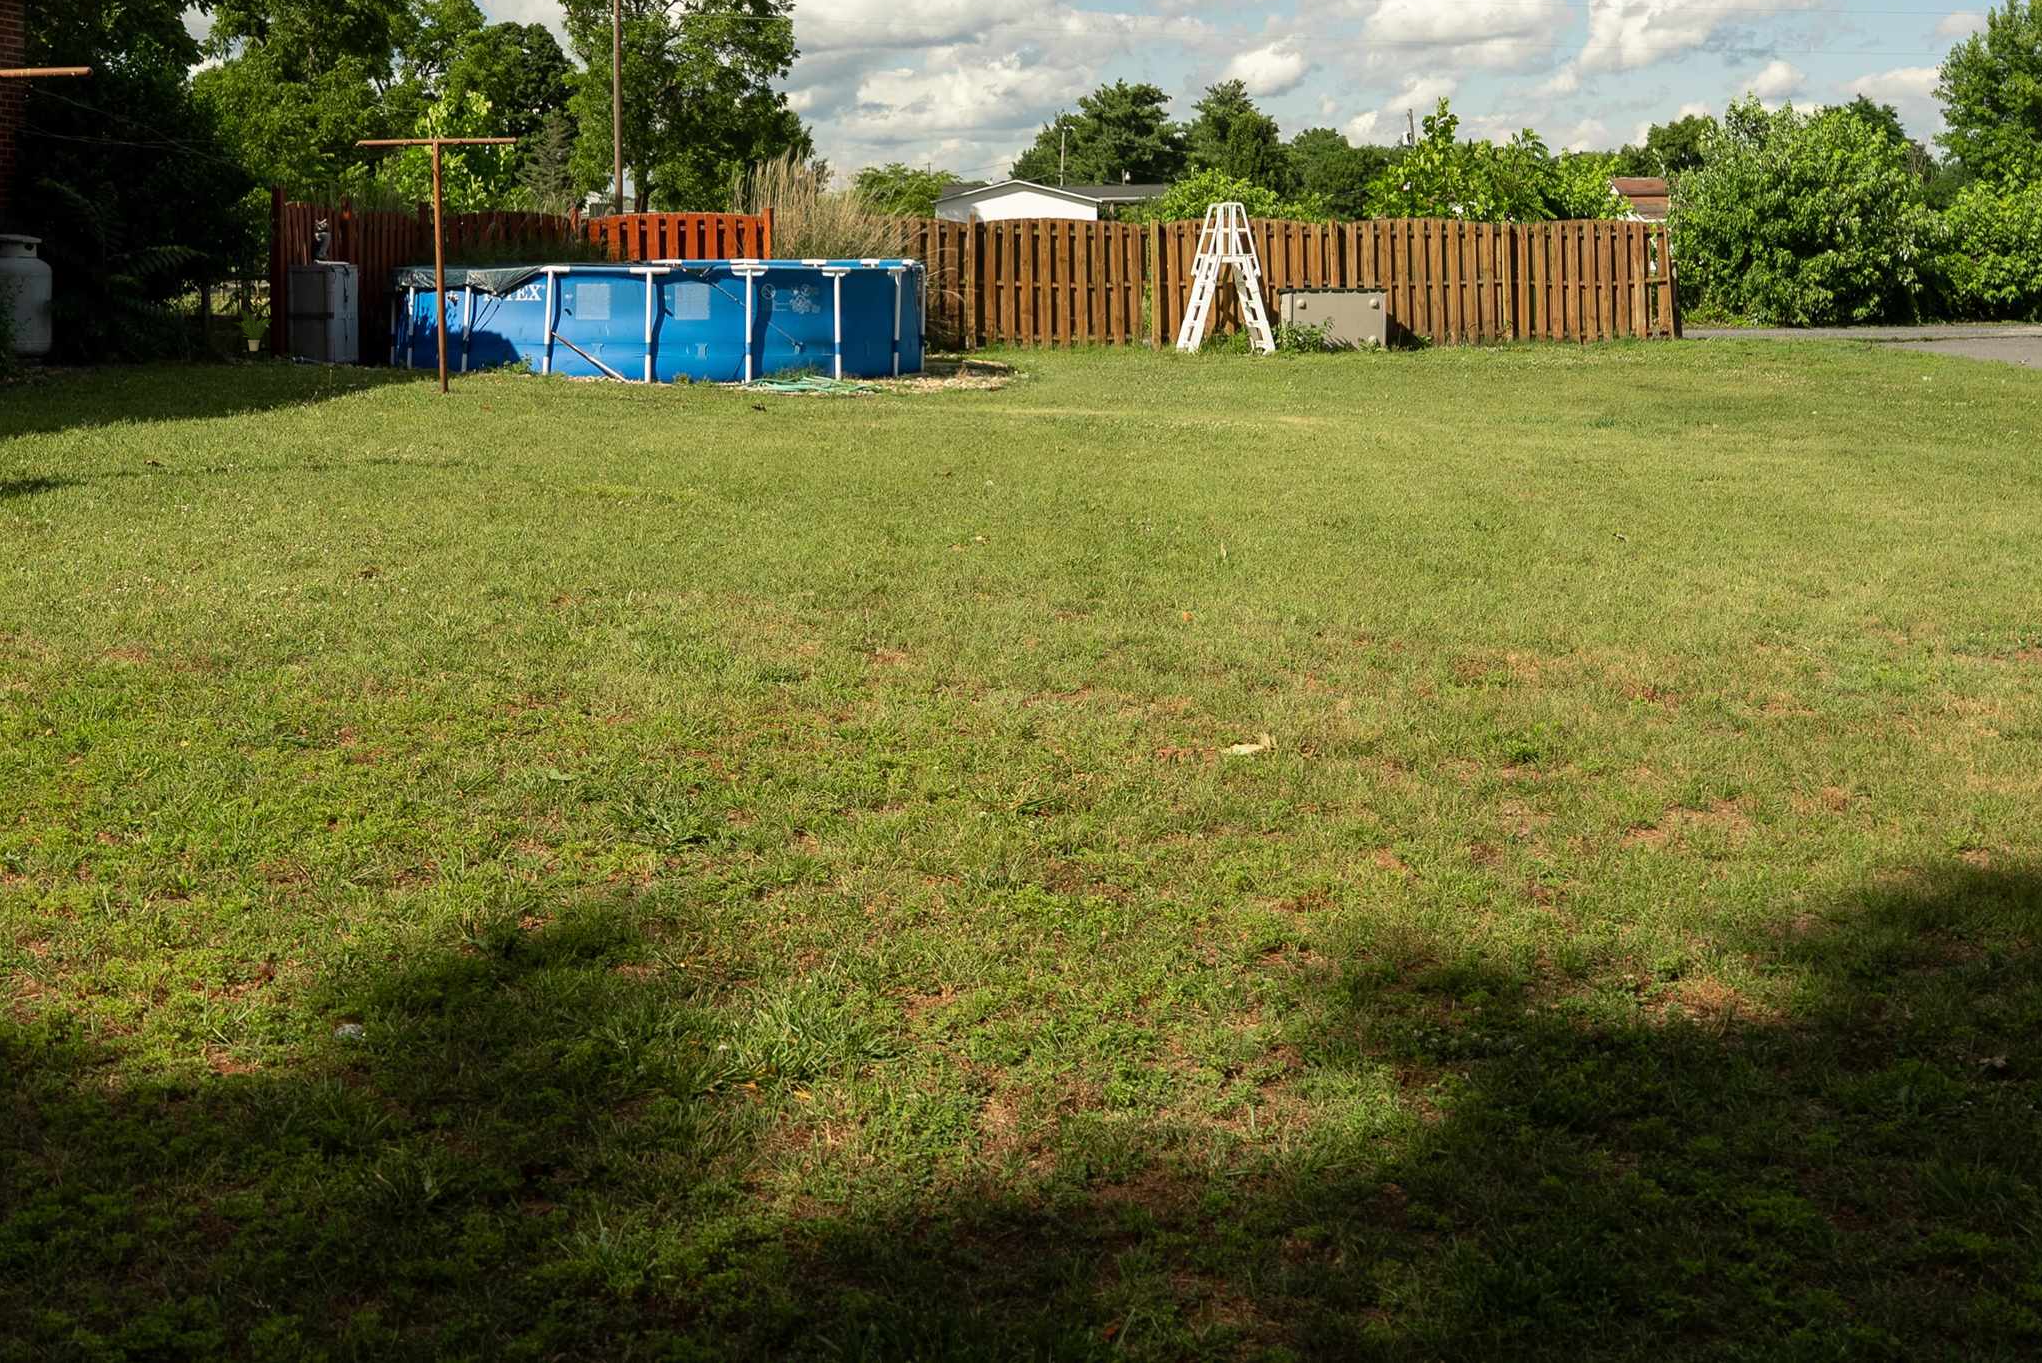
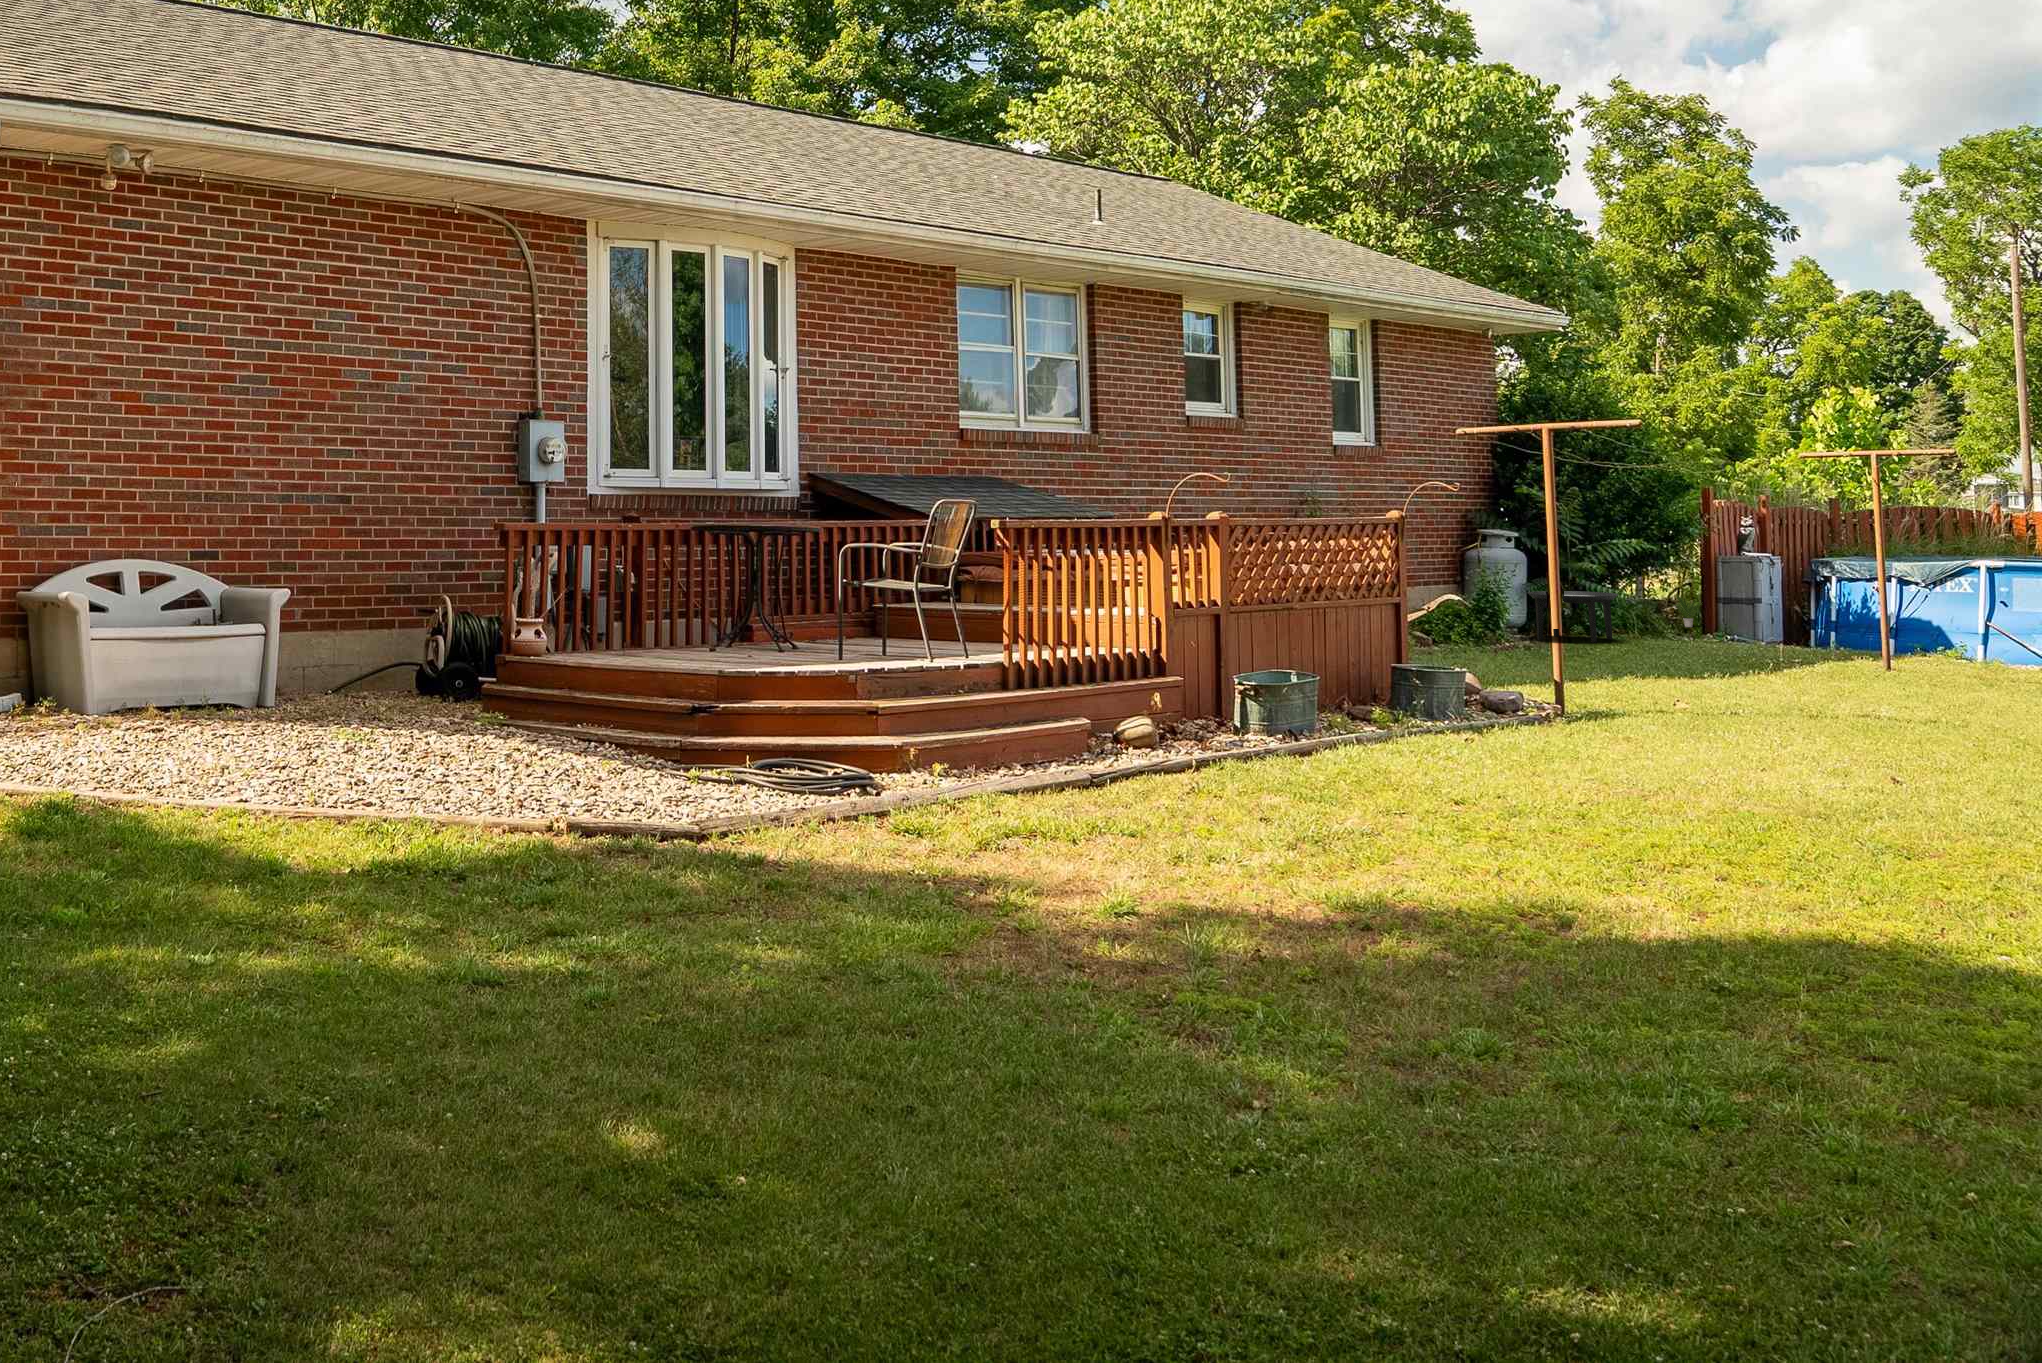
round table: none [32,307,154,377] -> present [1528,591,1618,643]

